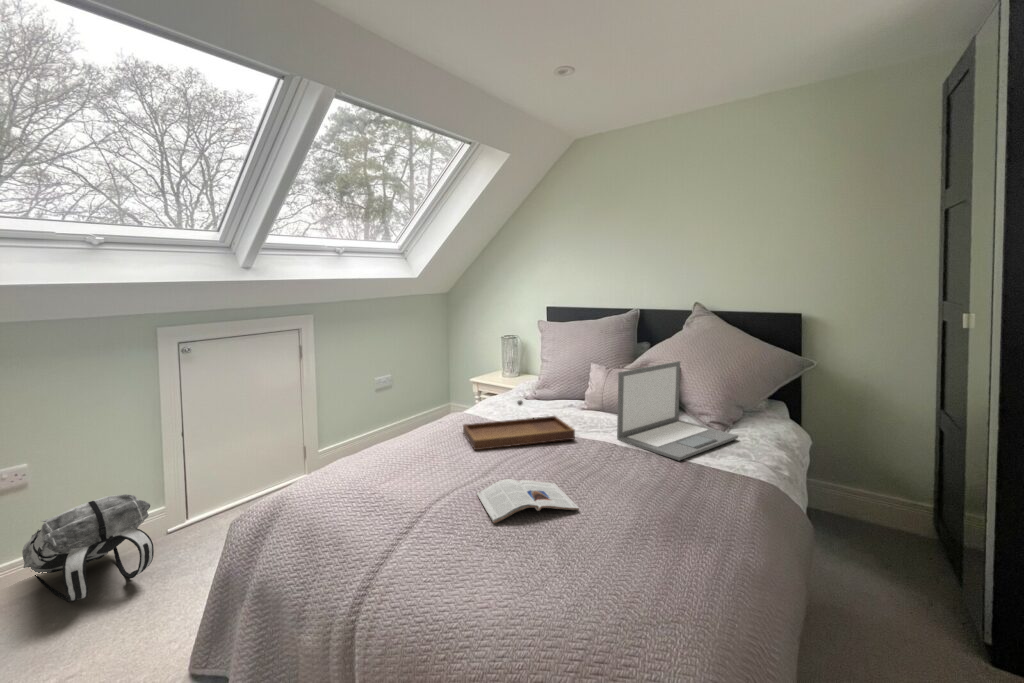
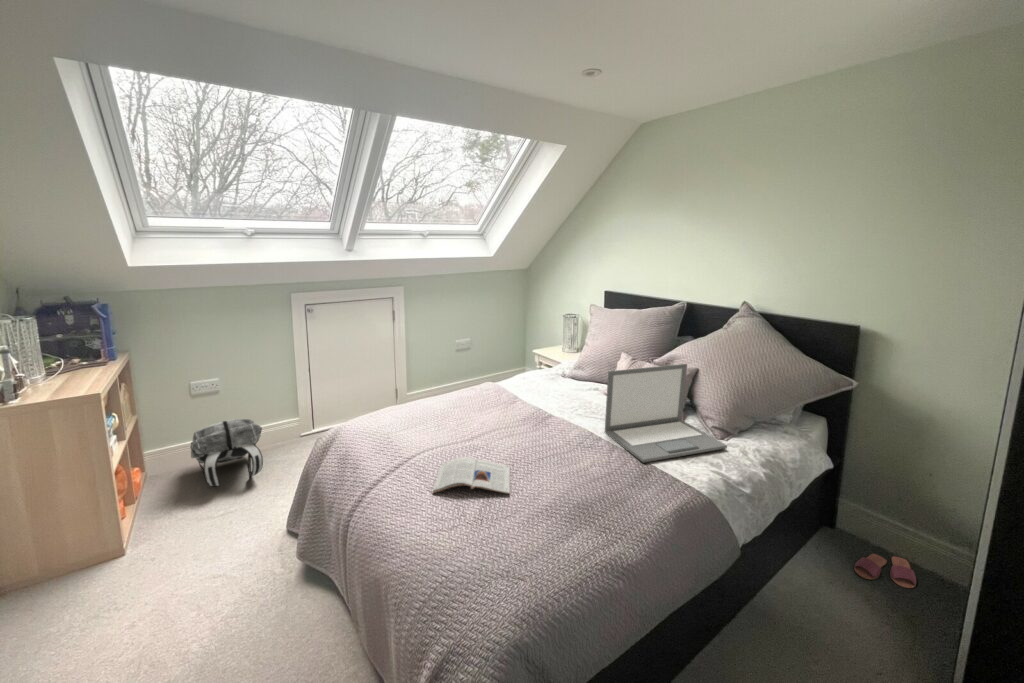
tray: present [463,400,575,450] -> none [471,385,564,427]
slippers: none [839,525,892,550] -> present [854,554,916,588]

